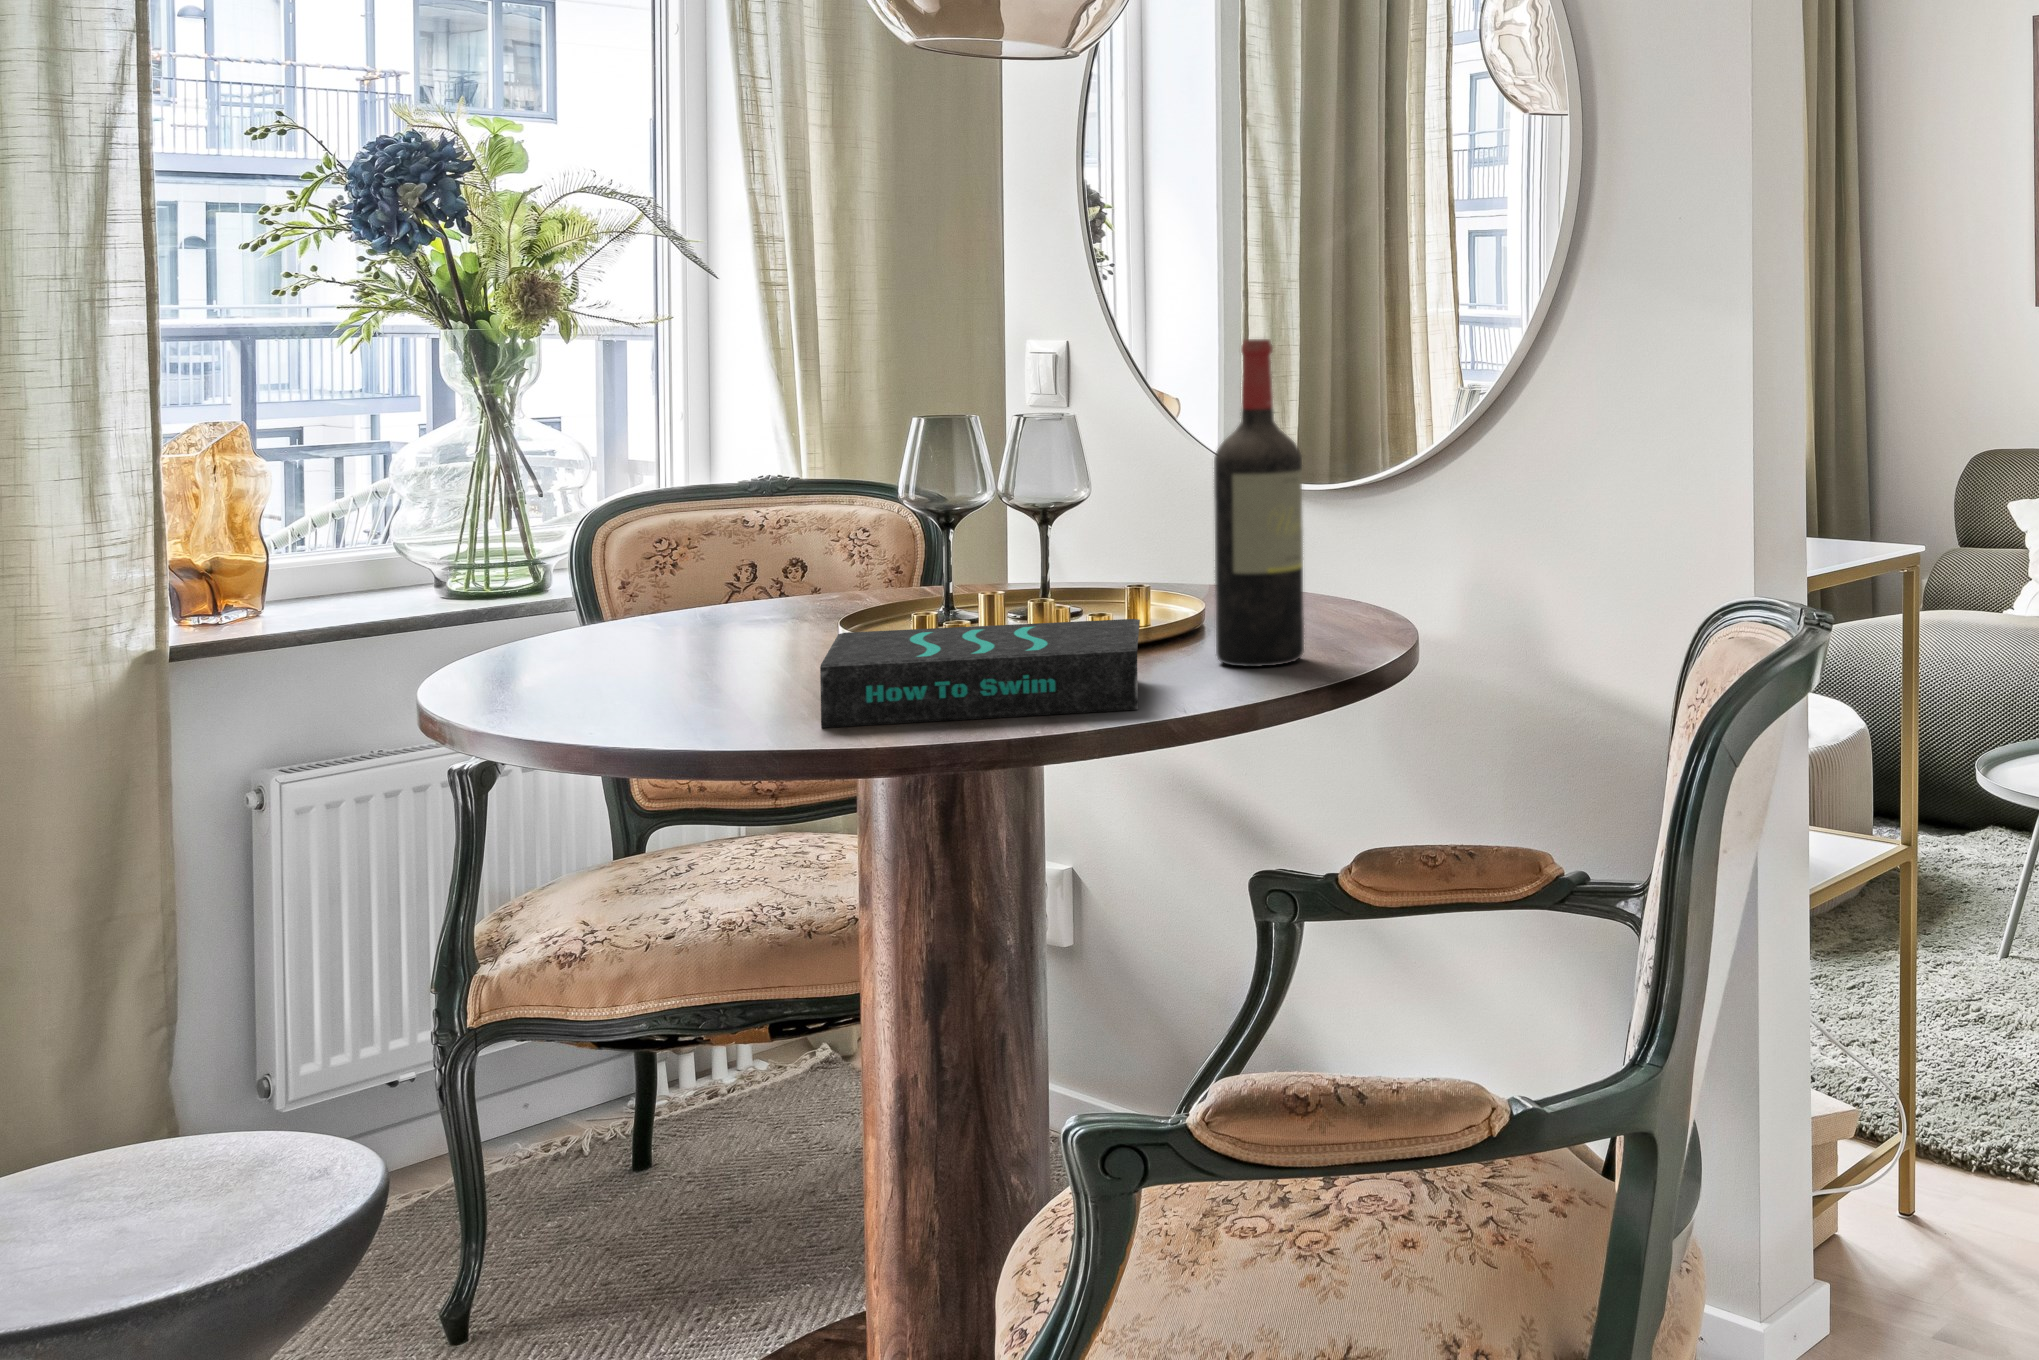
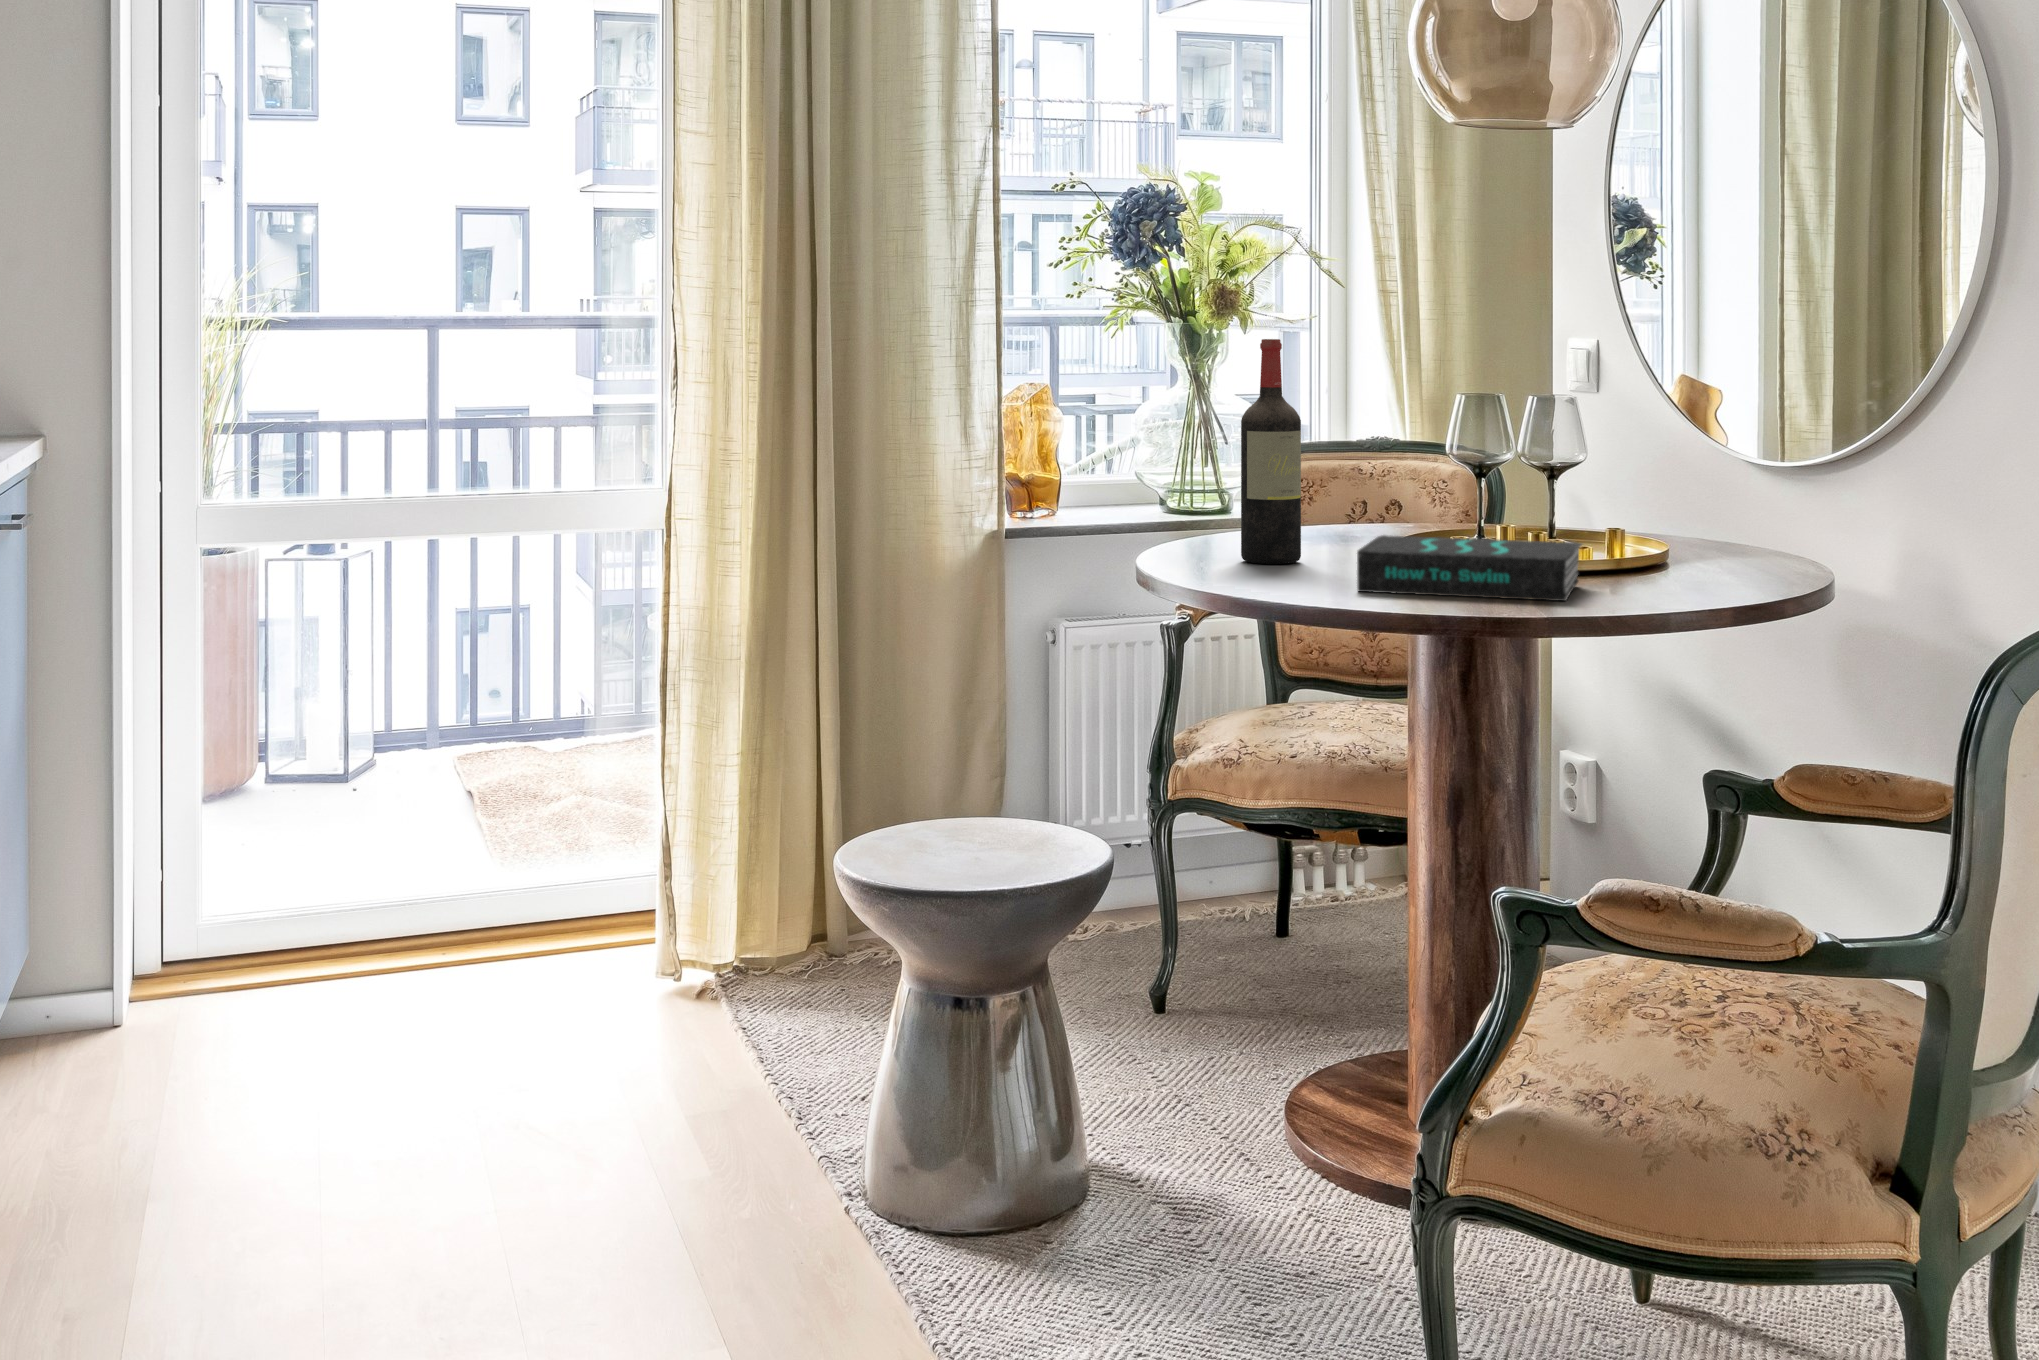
wine bottle: present [1214,339,1304,667] -> present [1241,339,1301,564]

